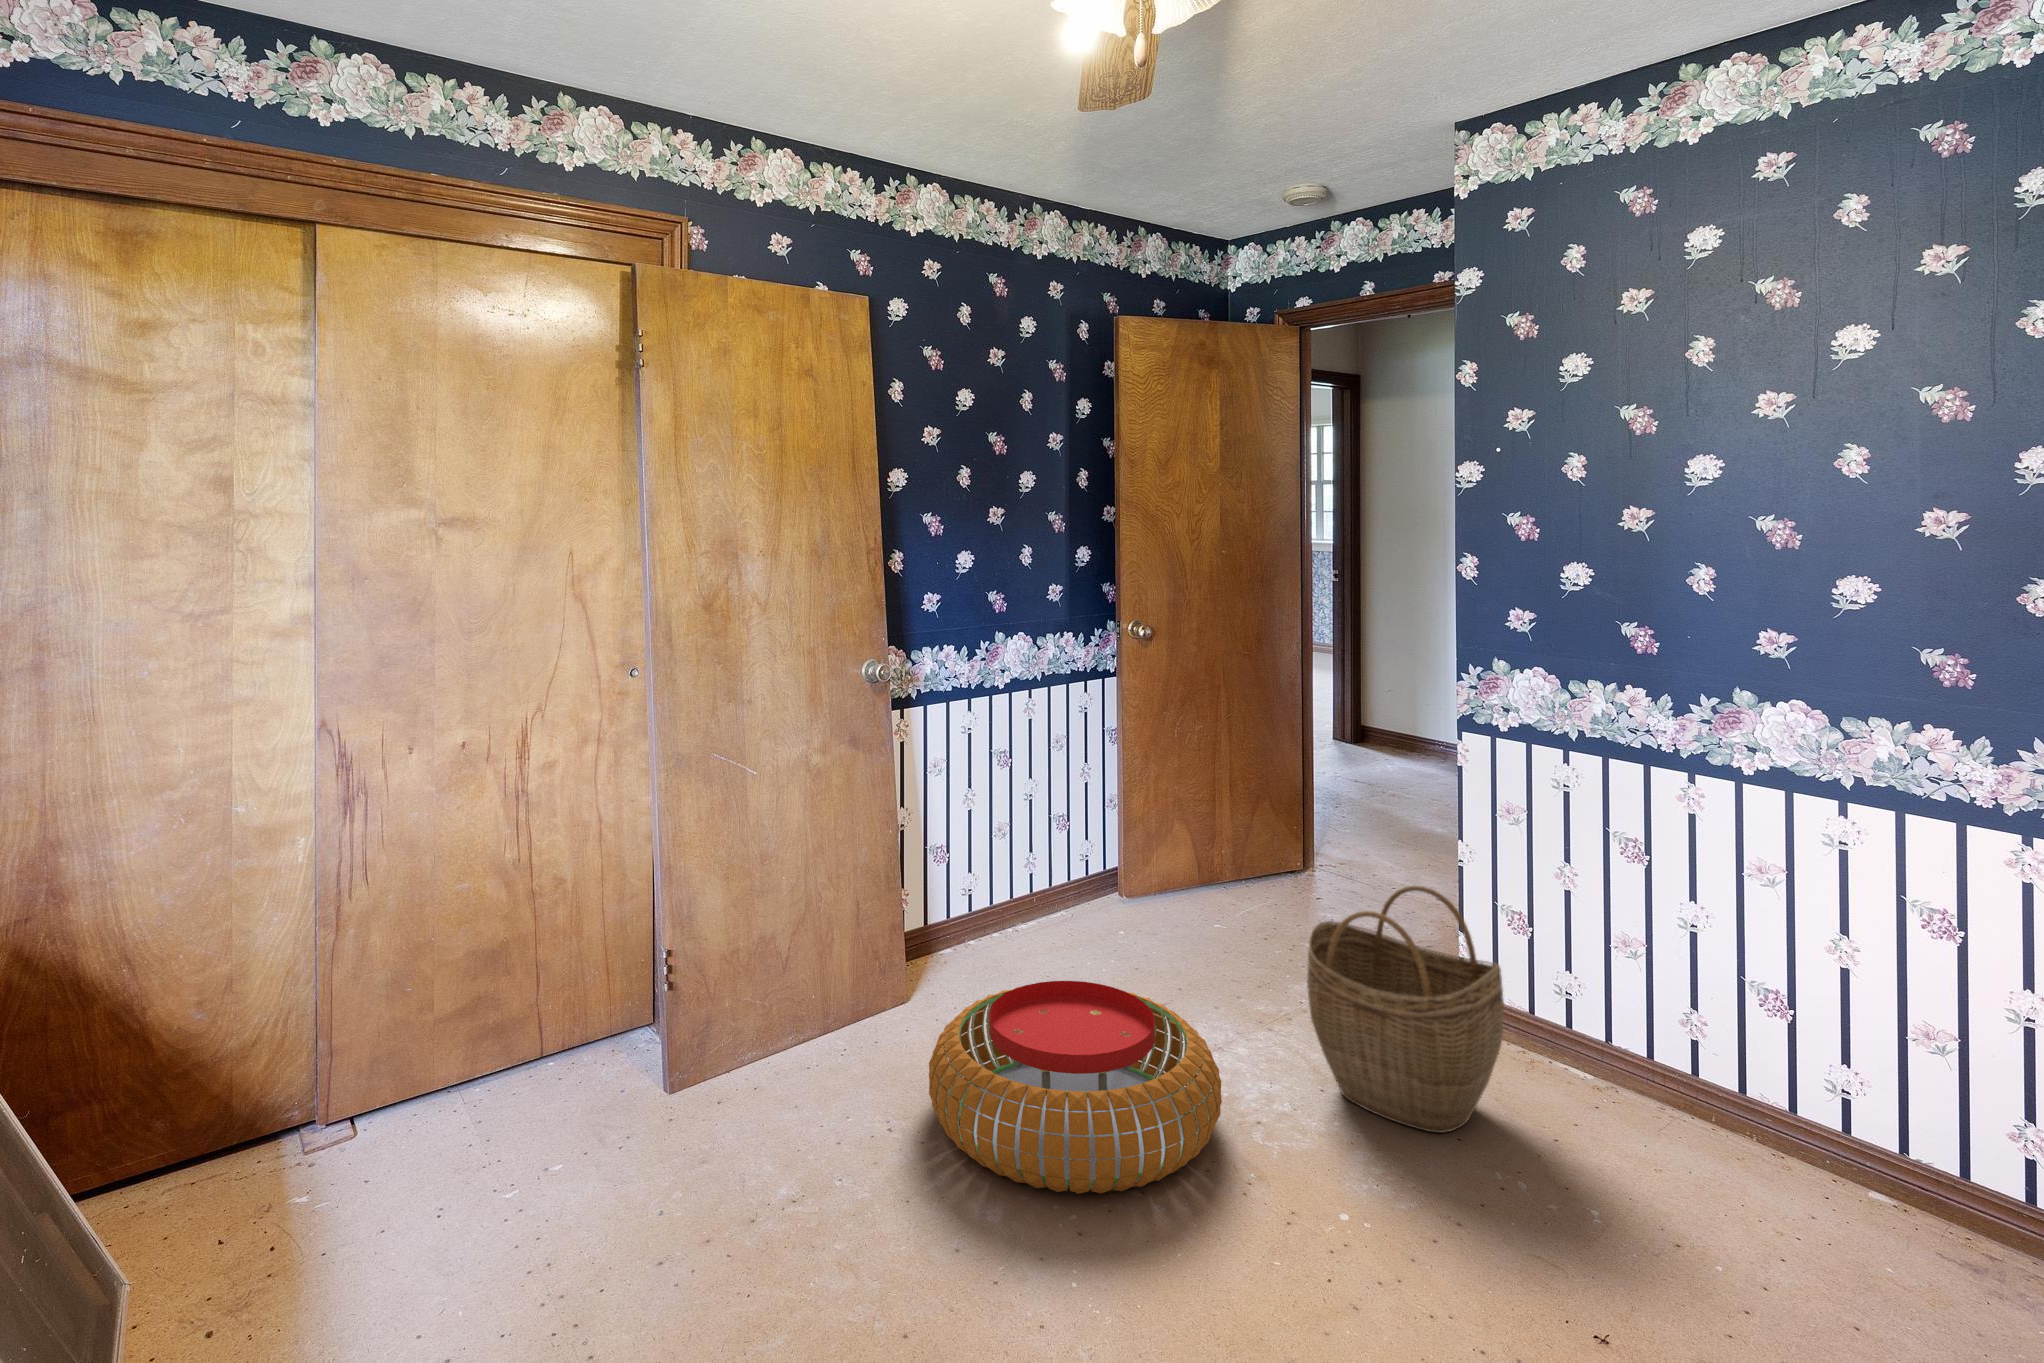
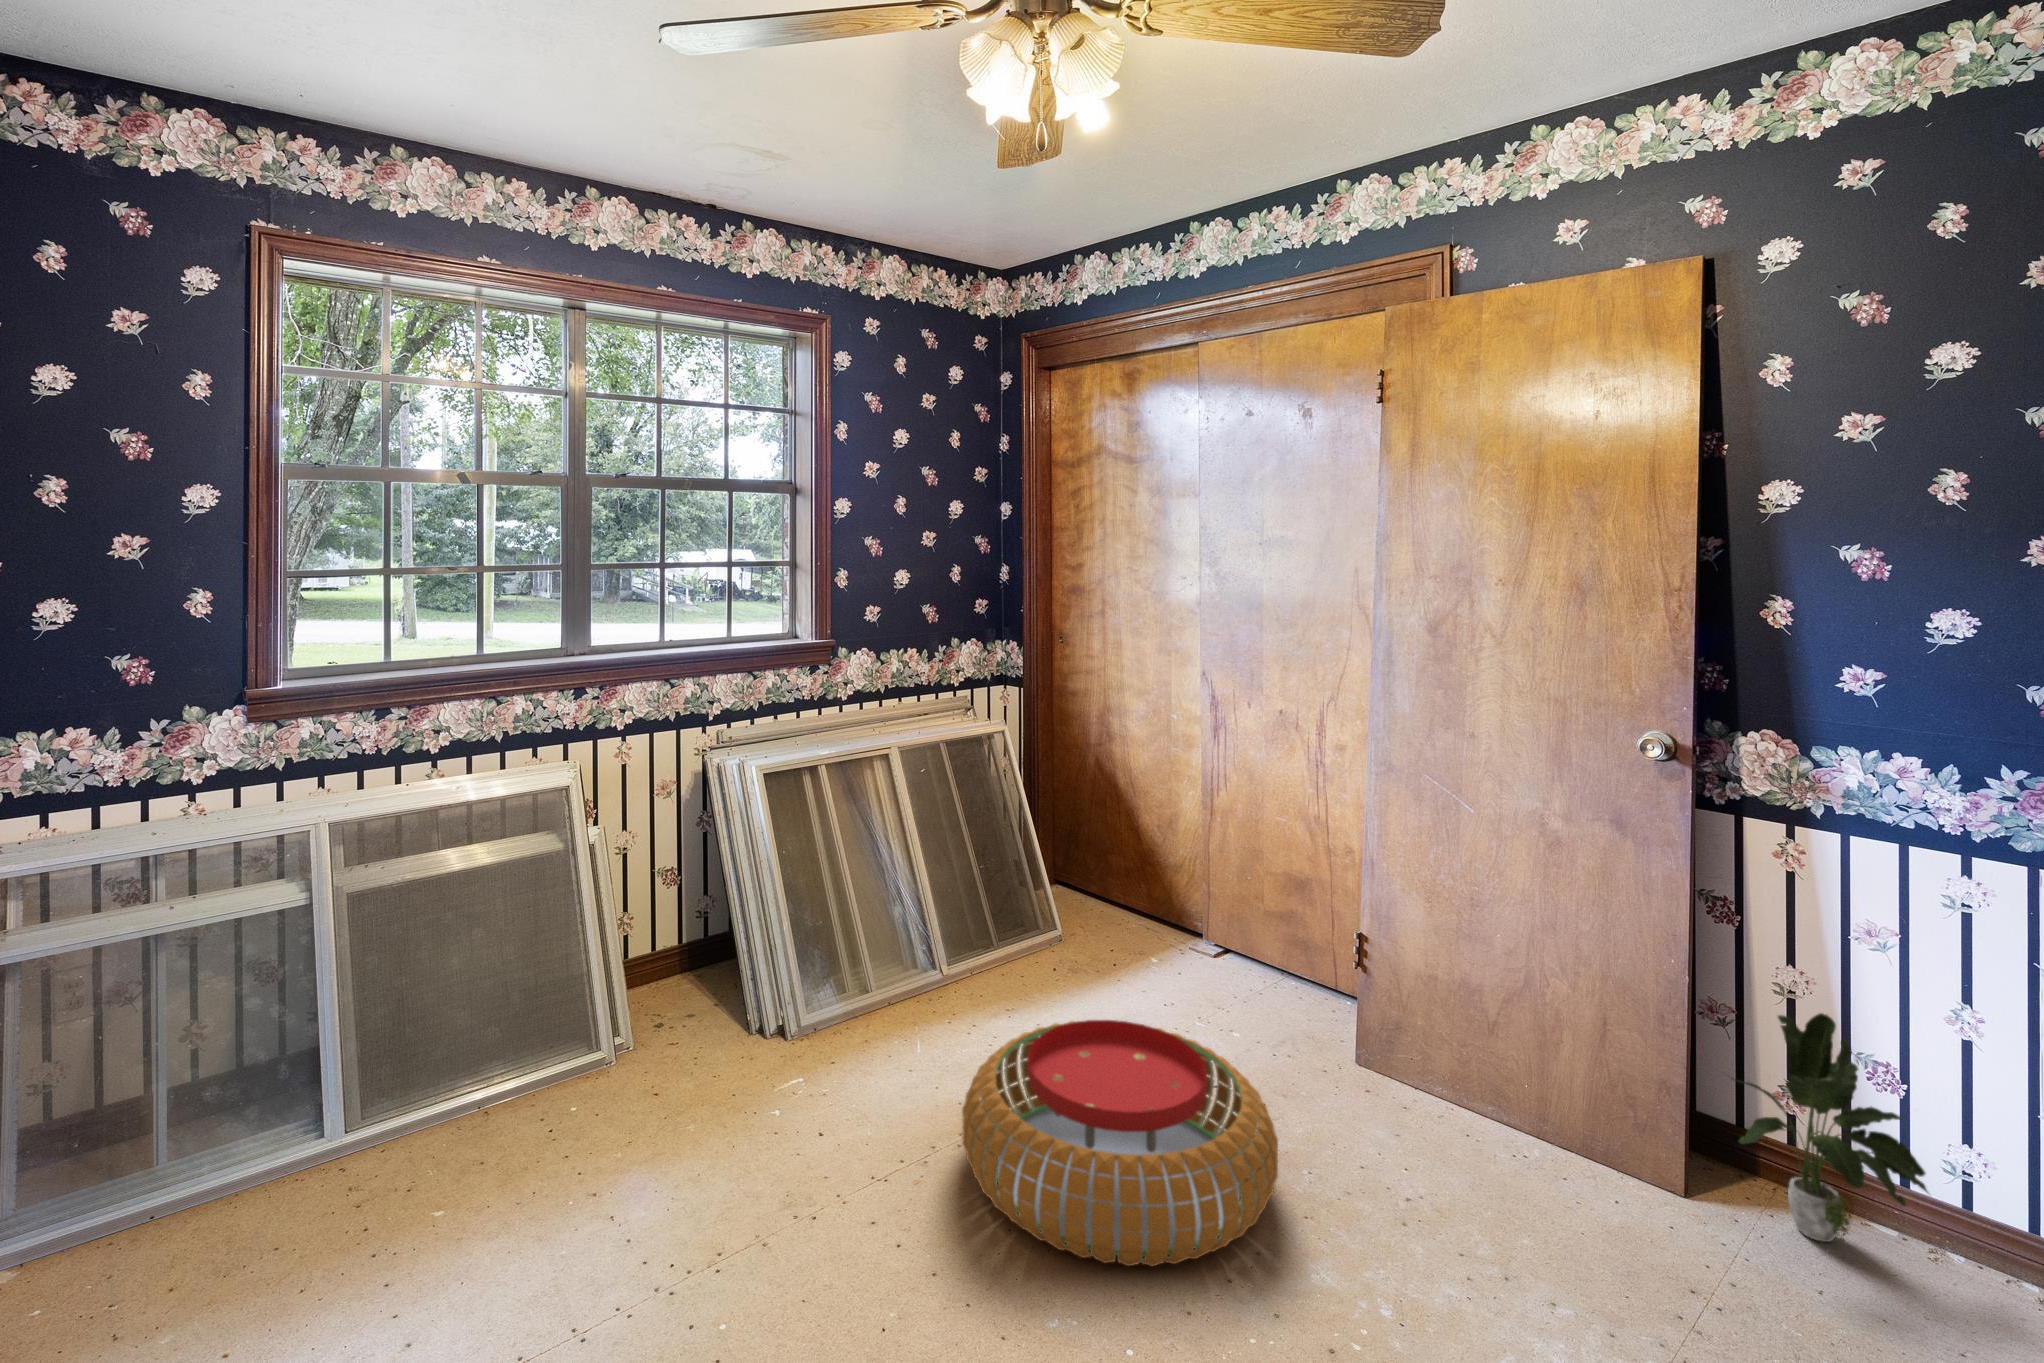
woven basket: present [1307,885,1504,1133] -> none [1365,927,1584,1200]
potted plant: none [1627,950,1815,1160] -> present [1732,1013,1927,1242]

